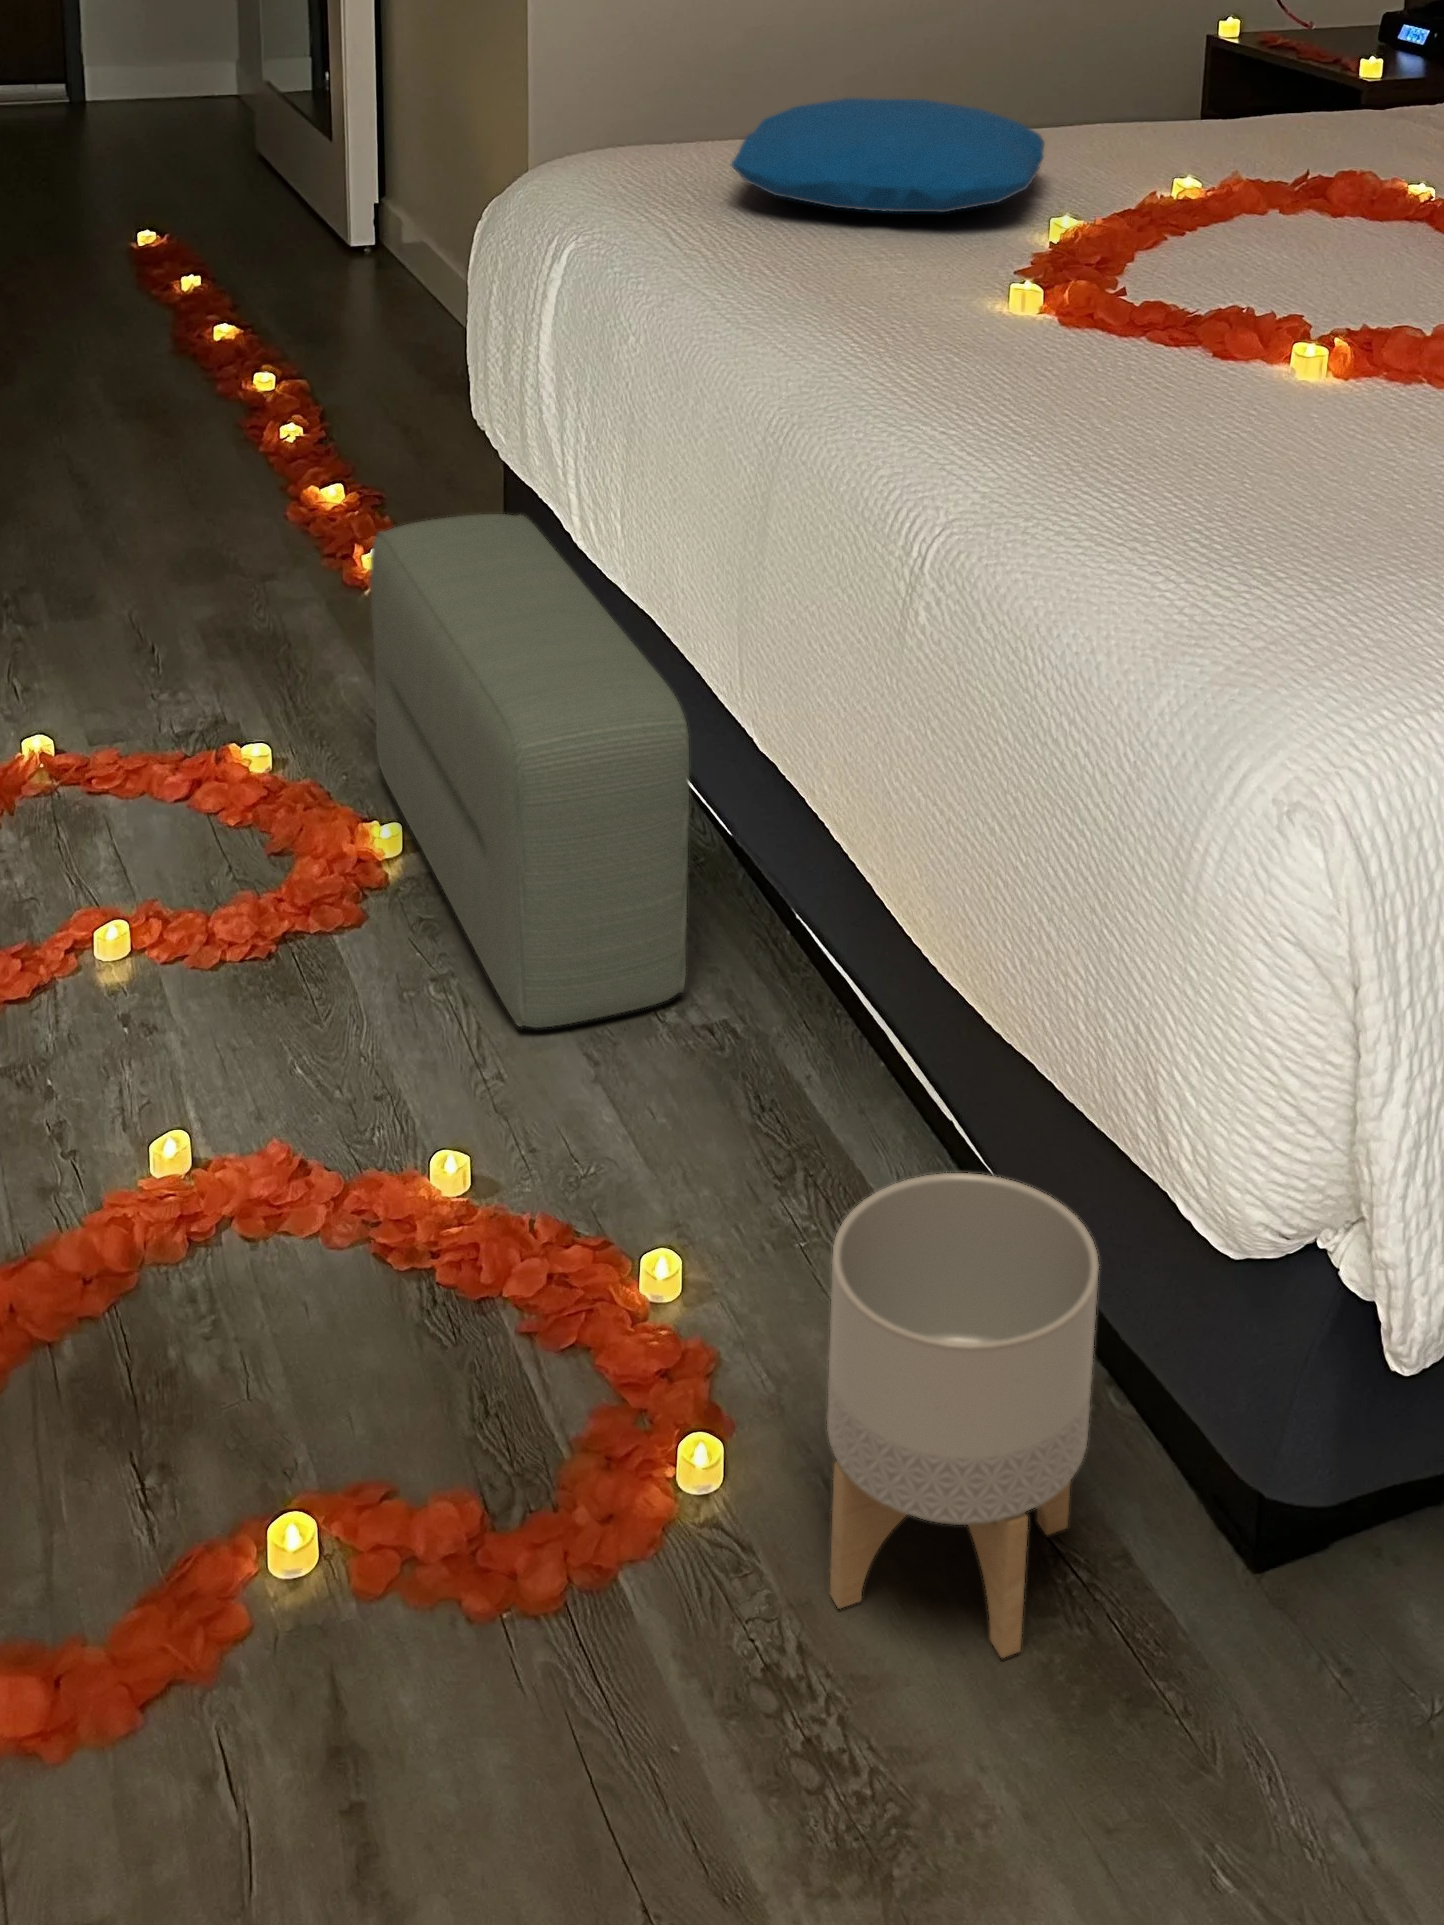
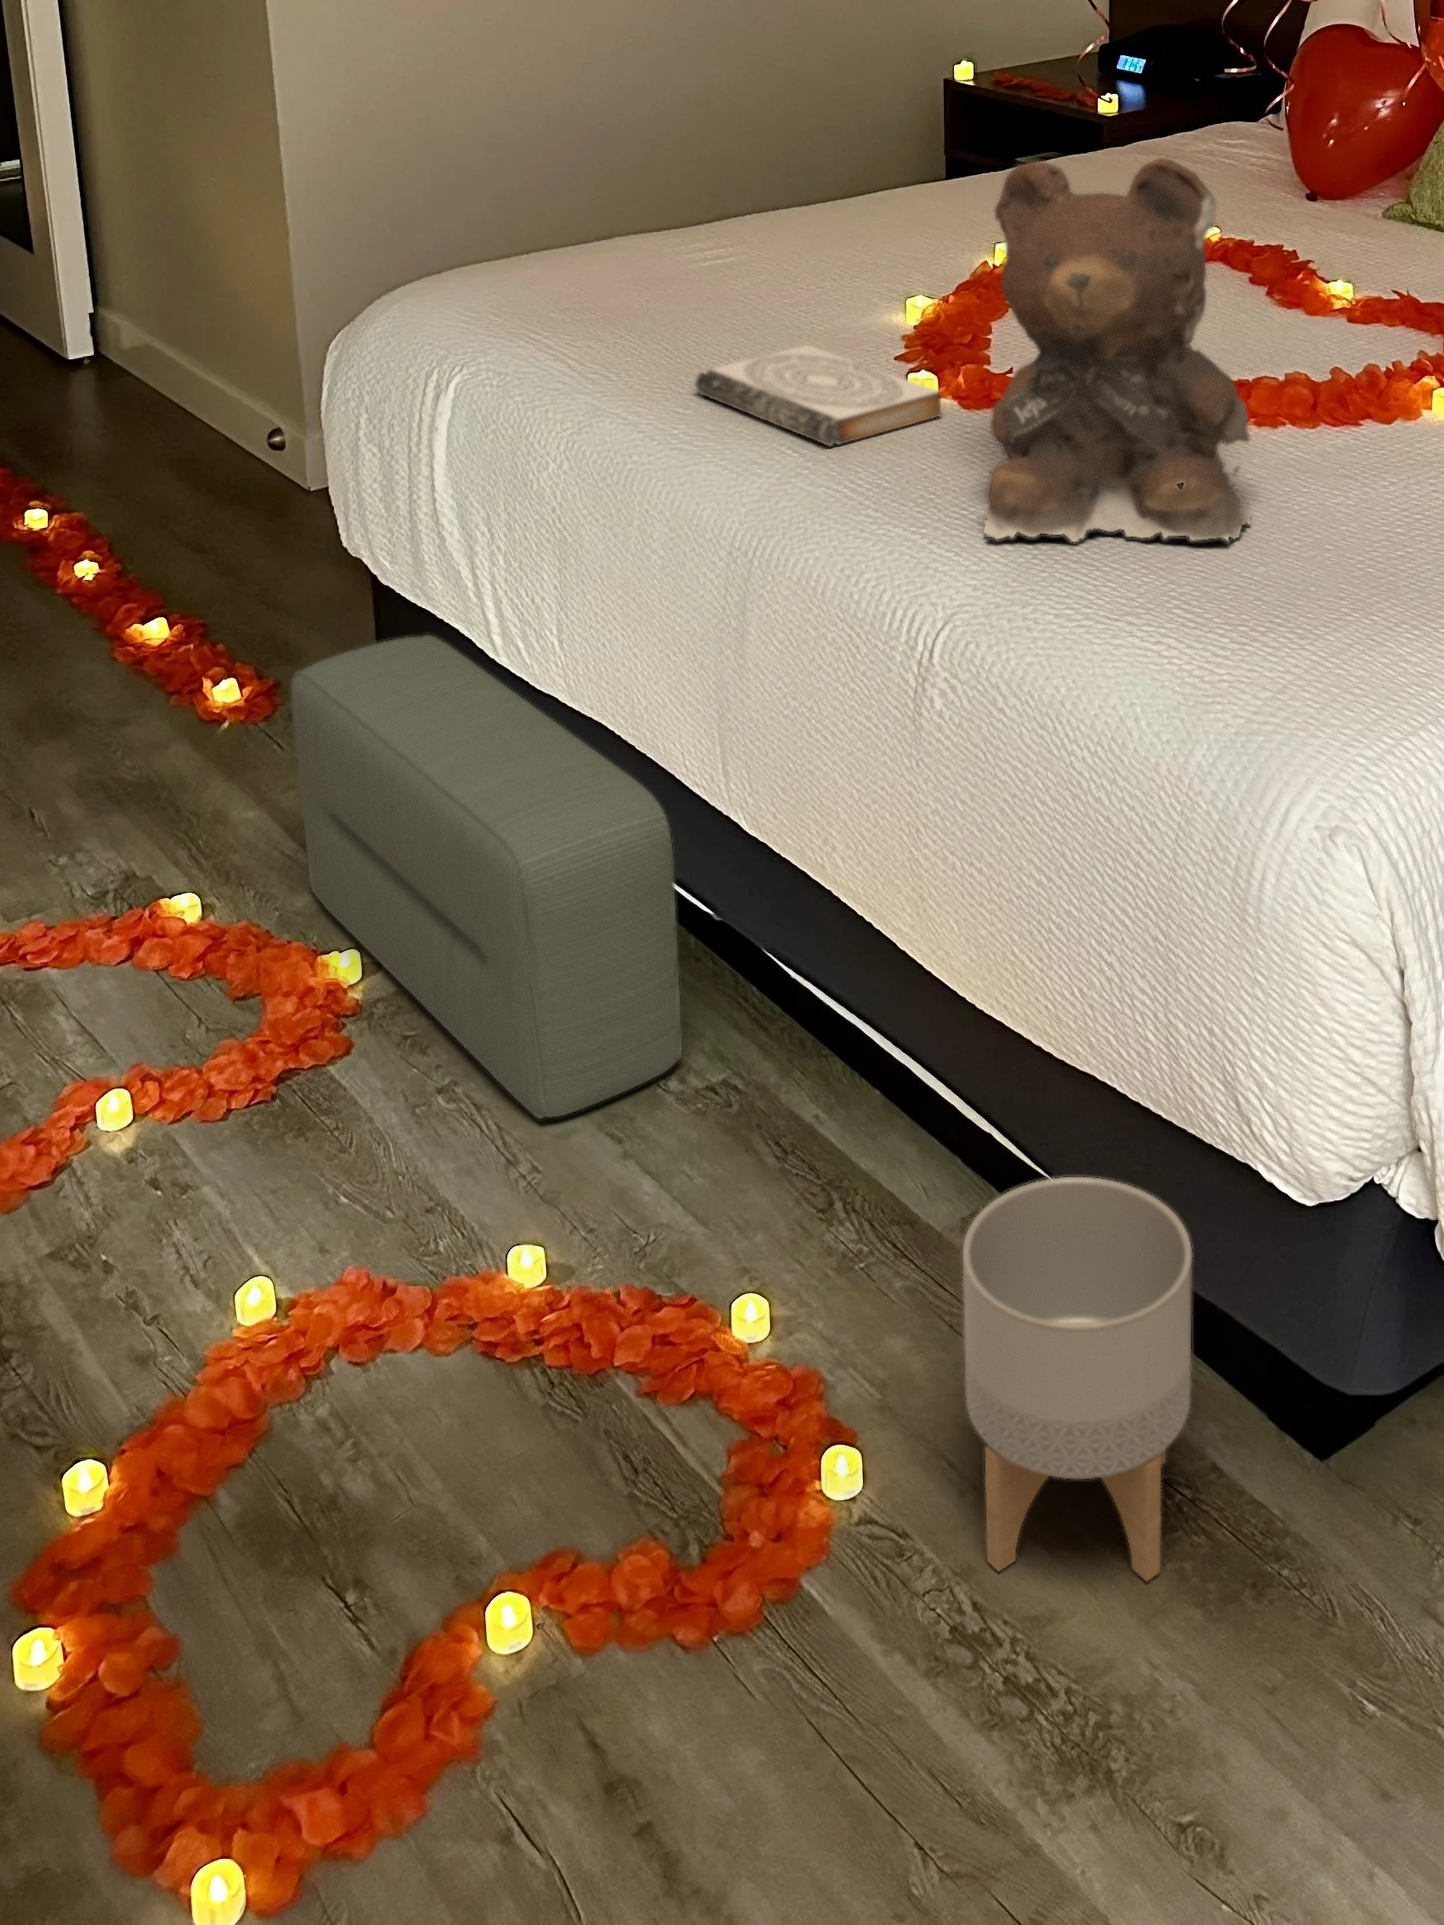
teddy bear: none [1019,37,1344,488] -> present [984,158,1251,542]
pillow: present [730,98,1045,212] -> none [595,197,879,313]
book: none [789,245,1040,345] -> present [695,345,941,446]

